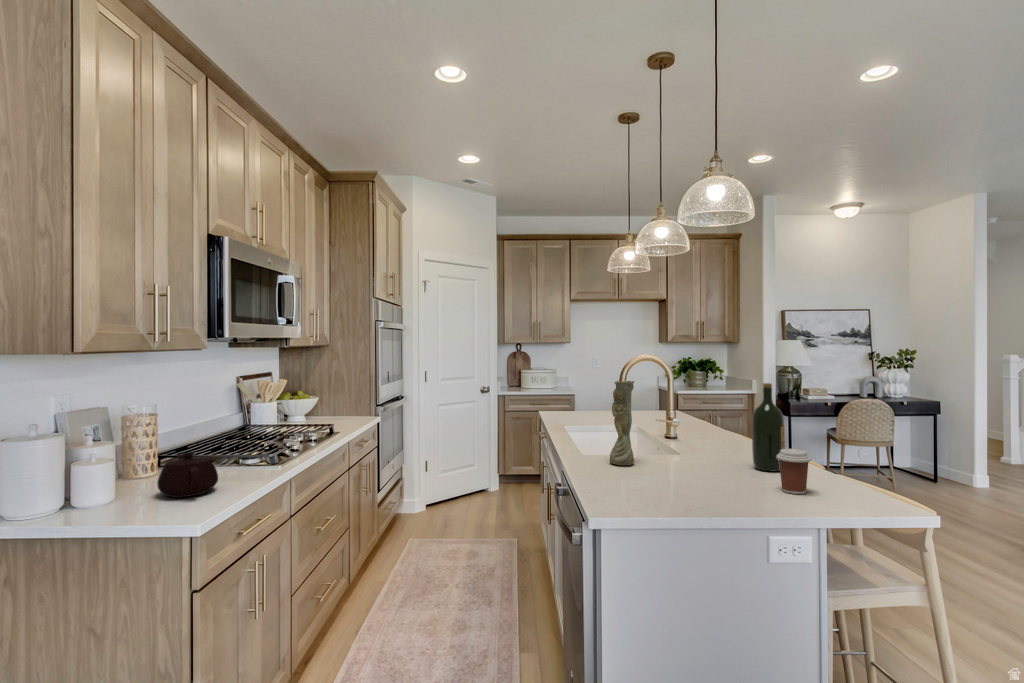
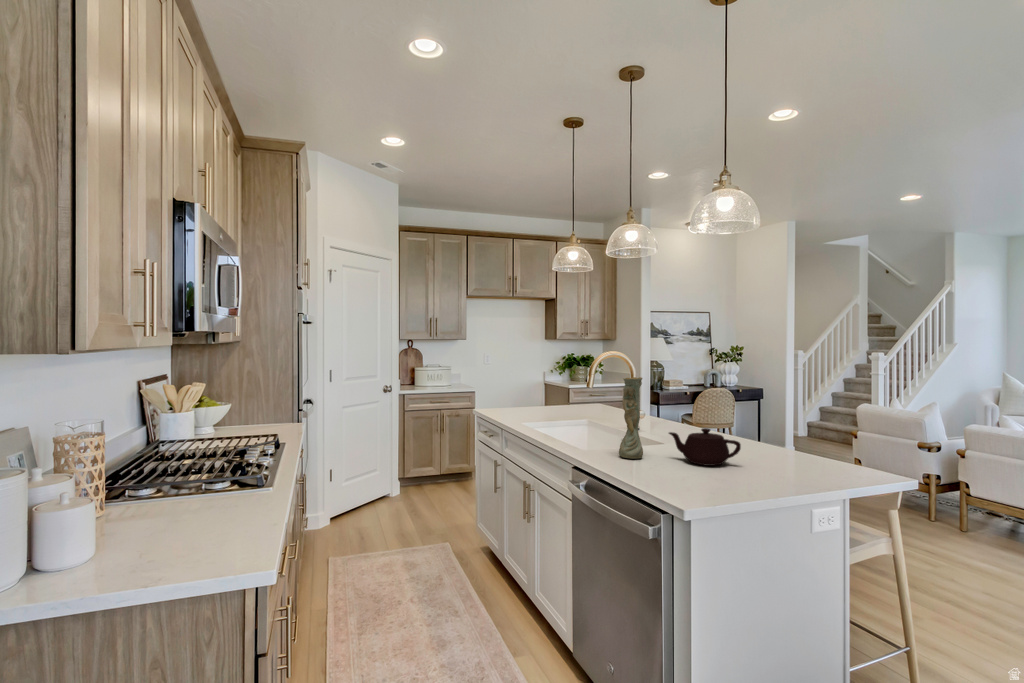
wine bottle: present [752,383,785,472] -> none [737,377,766,455]
coffee cup: present [777,449,811,494] -> none [784,434,814,473]
teapot: present [157,452,218,498] -> present [669,428,741,466]

